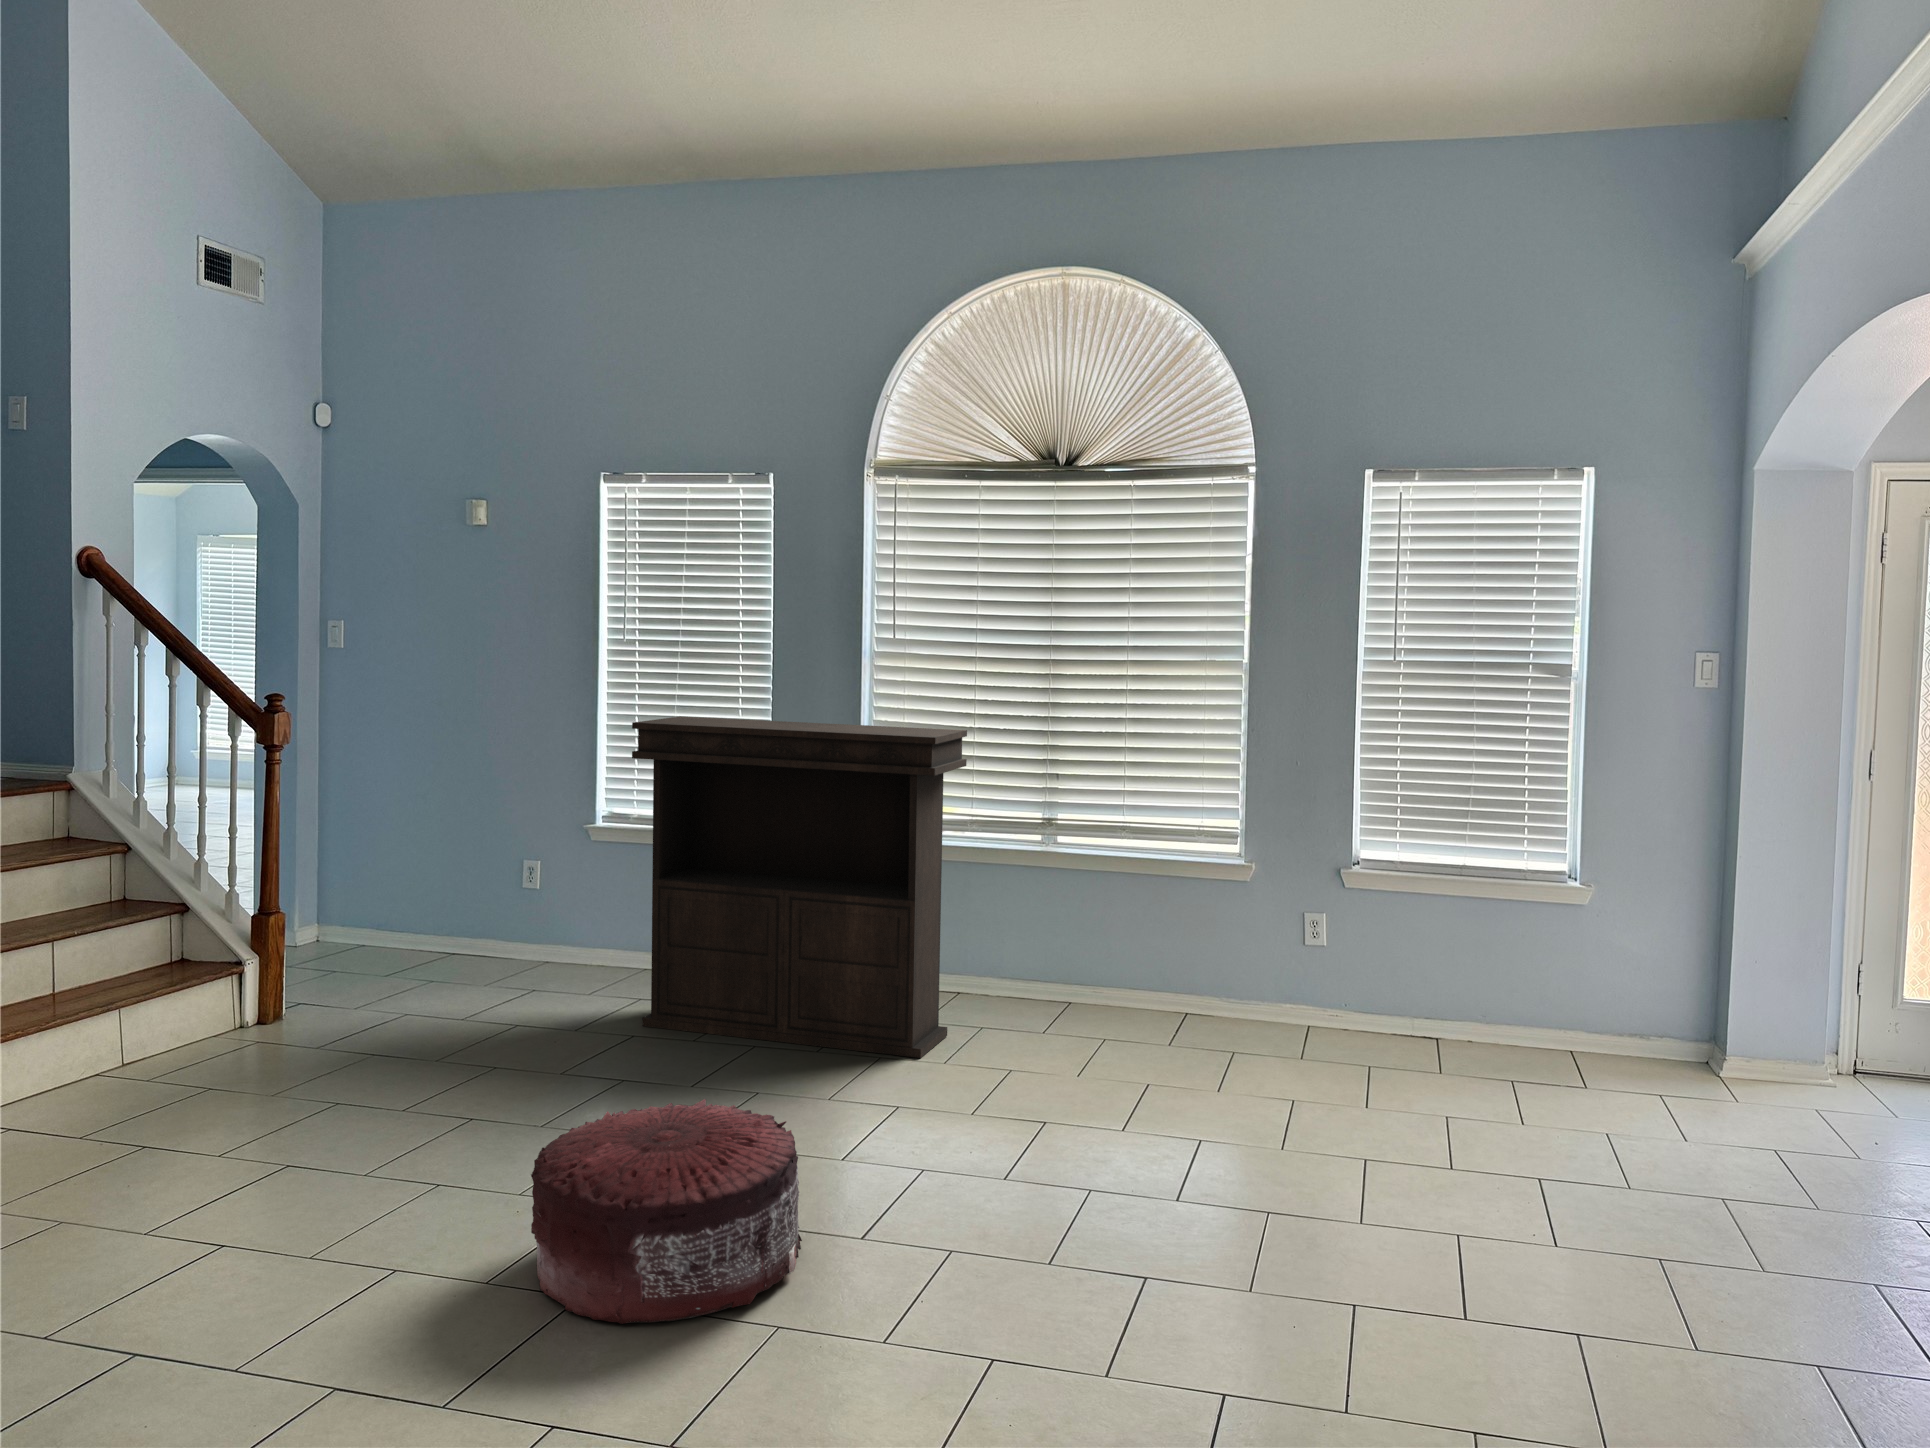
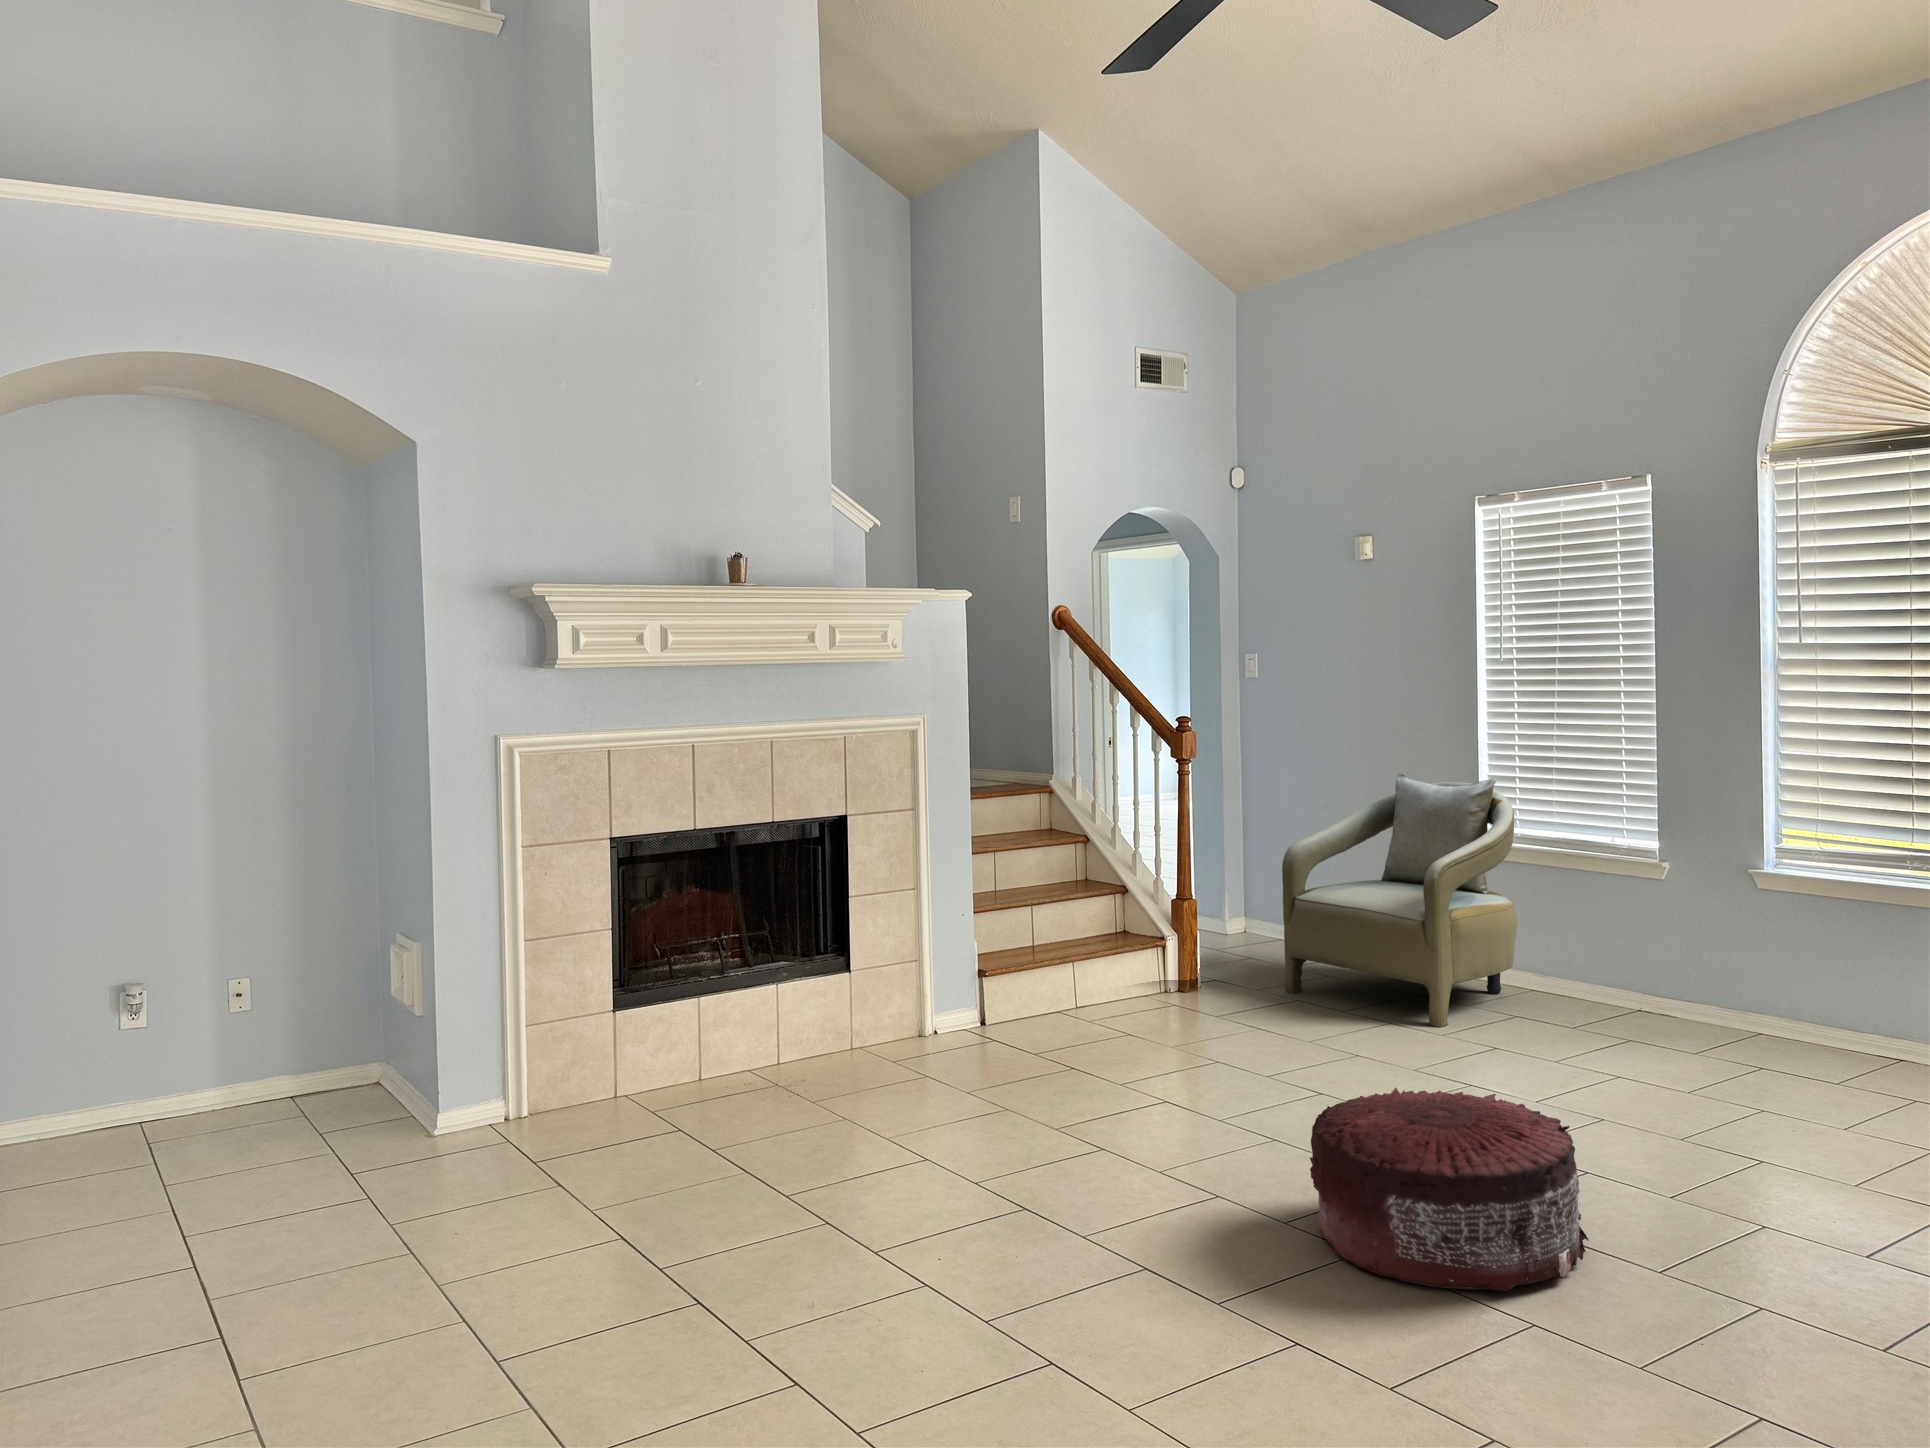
console table: present [632,716,967,1058] -> none [1488,731,1883,1116]
armchair: none [390,757,637,1023] -> present [1282,773,1517,1027]

